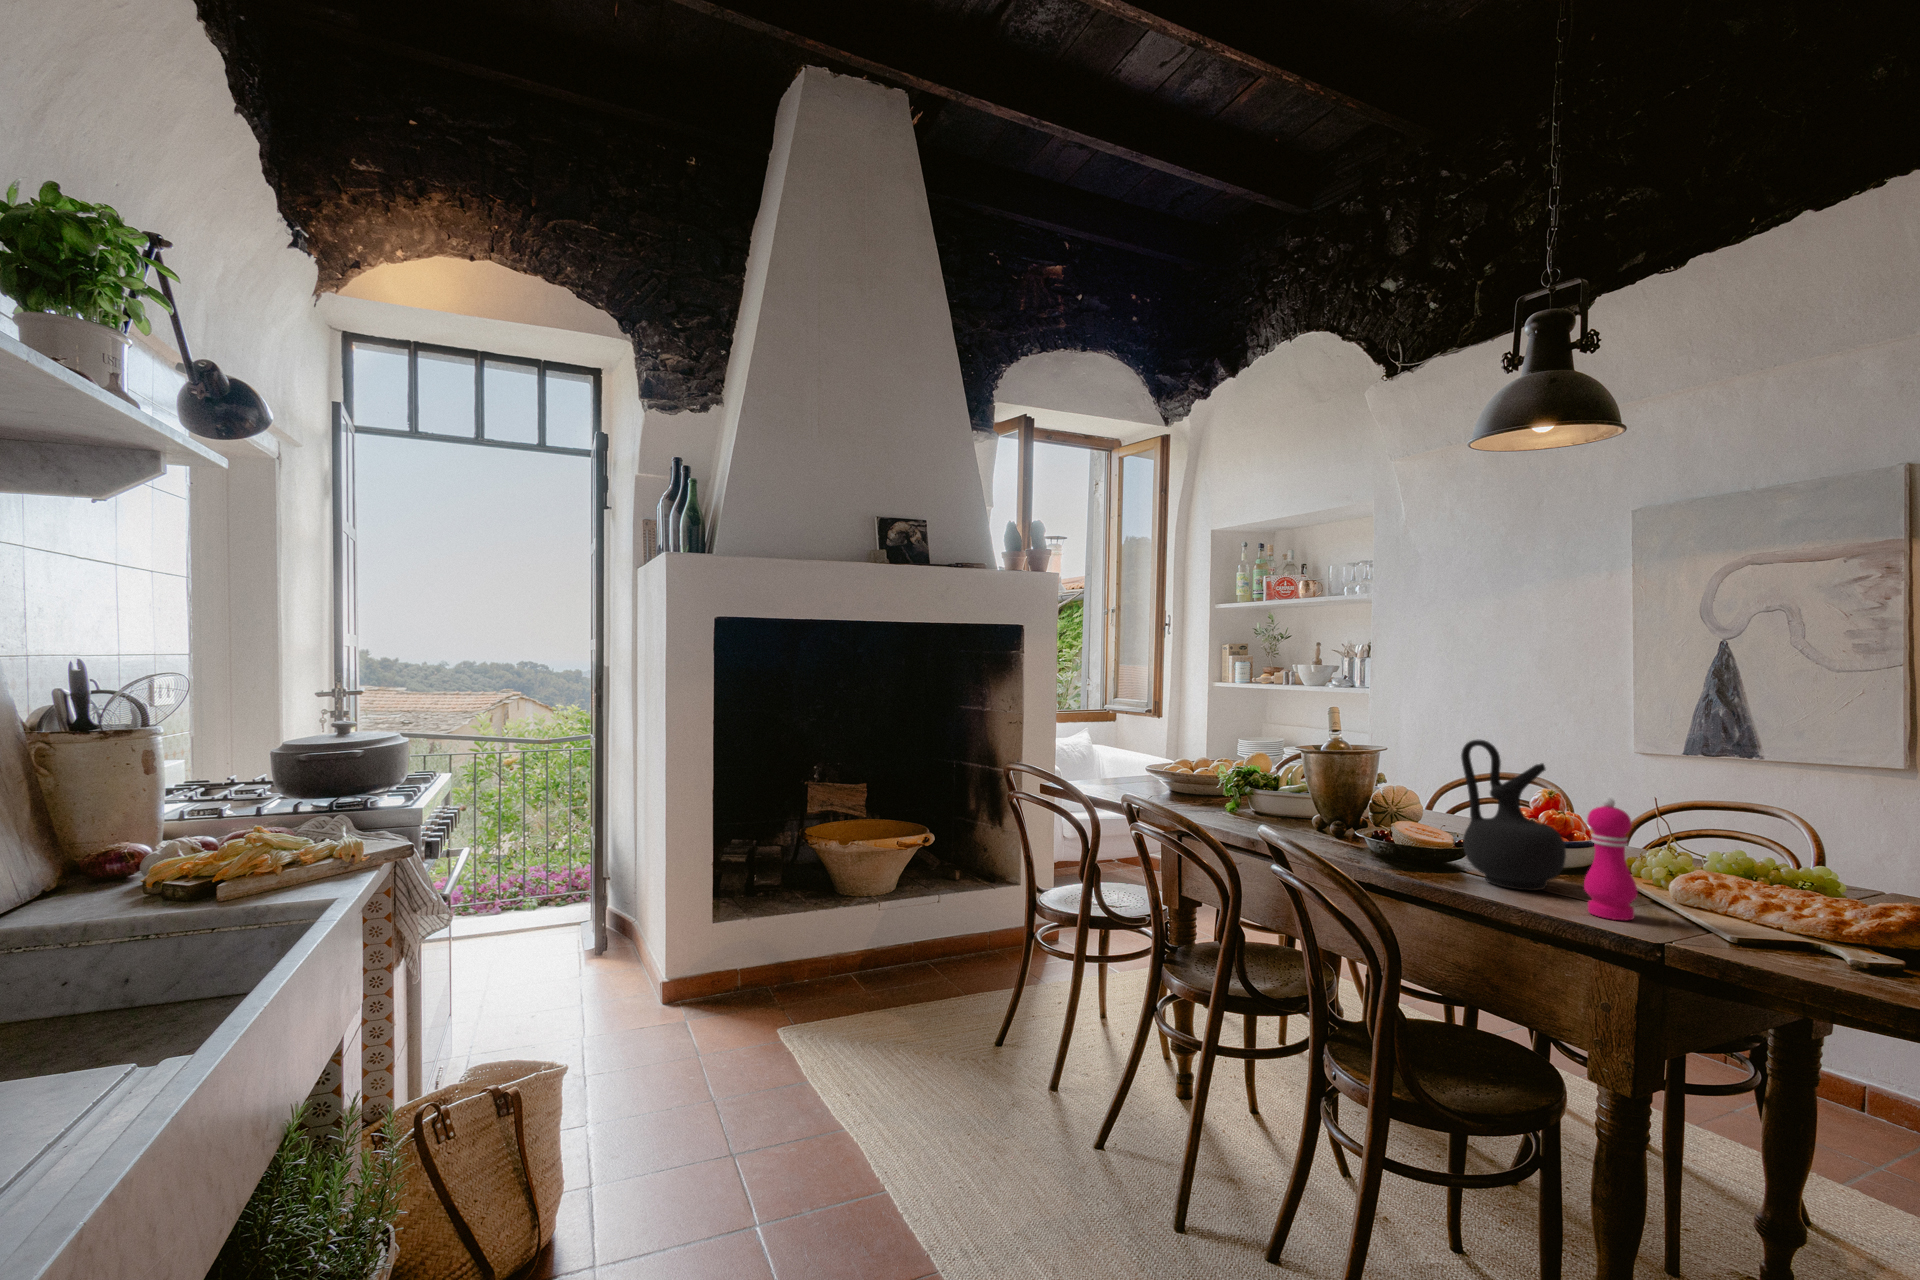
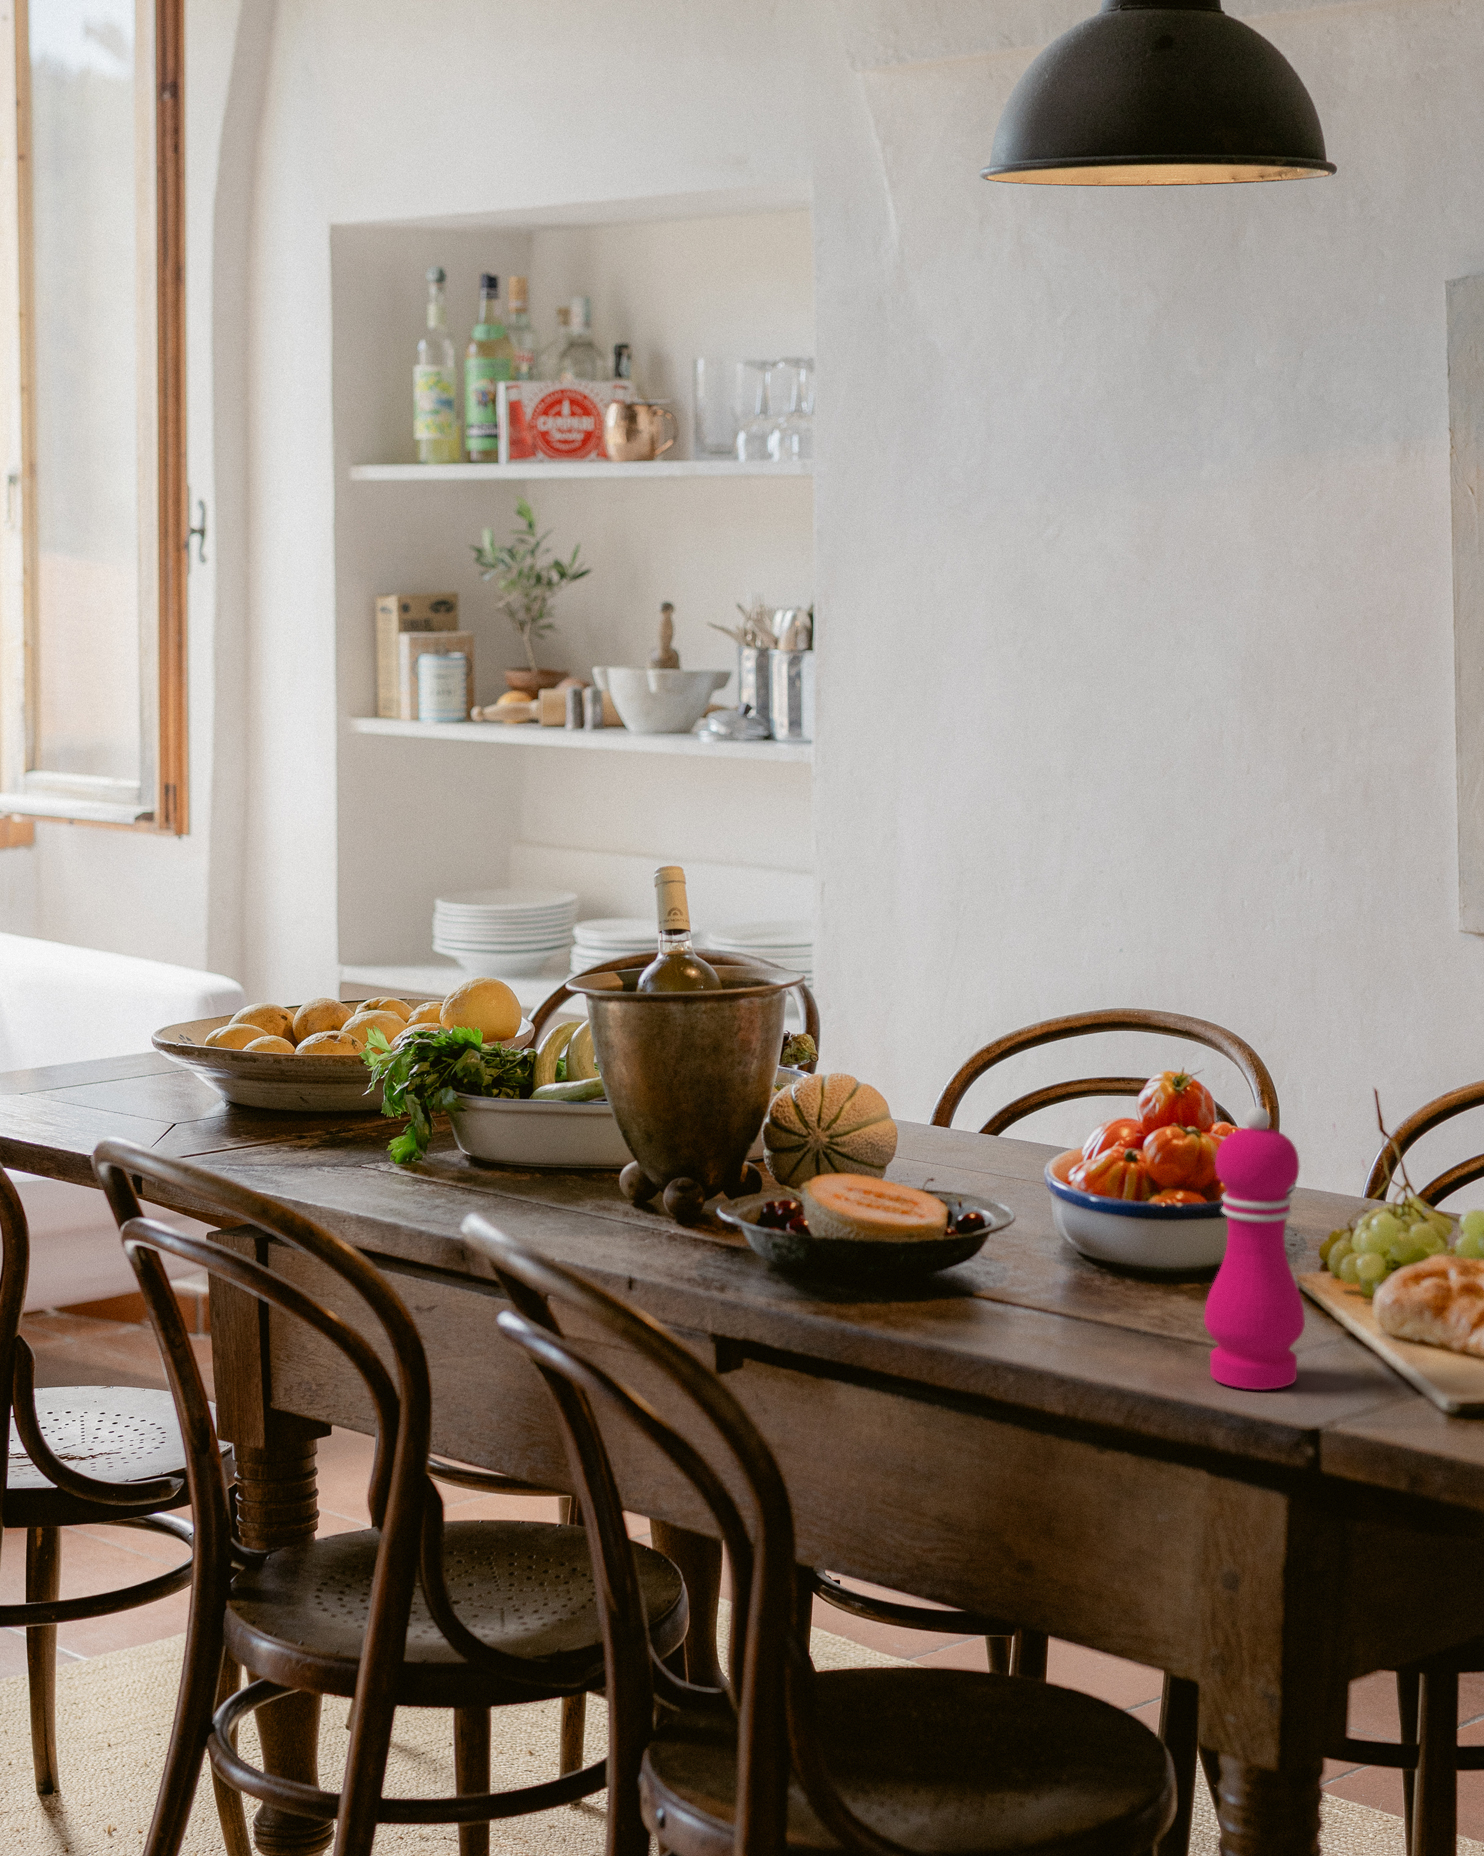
ceramic jug: present [1461,740,1566,890] -> none [966,964,1178,1331]

